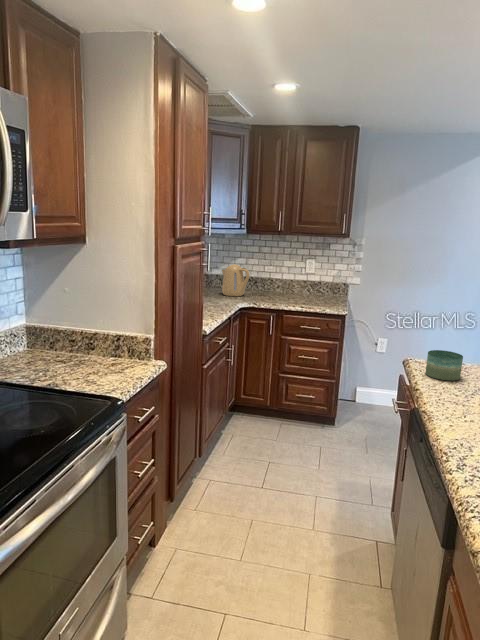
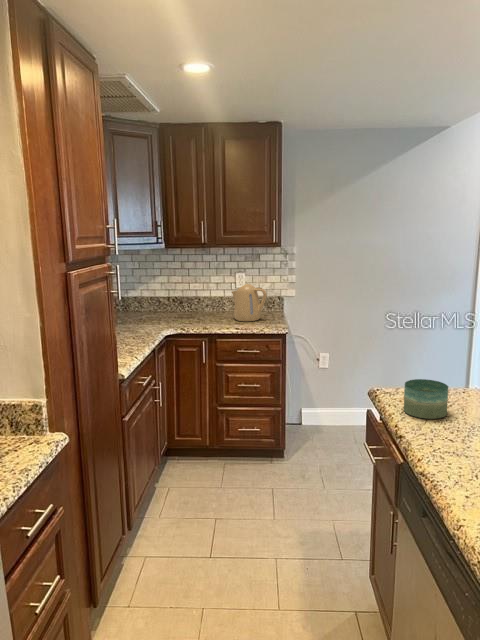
kettle: present [222,264,250,296] -> present [232,284,267,322]

